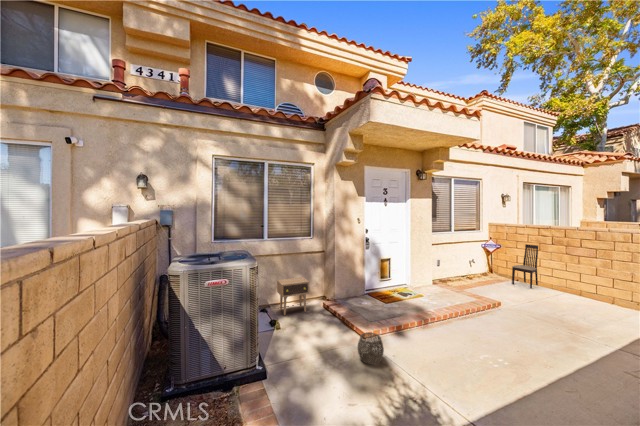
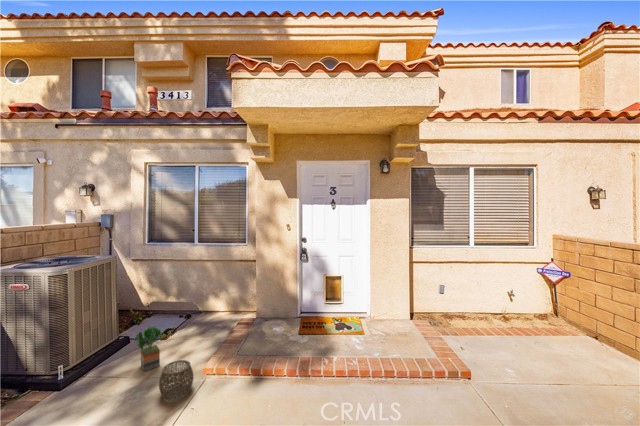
chair: present [512,244,538,288] -> none [570,275,628,357]
side table: present [277,277,309,315] -> none [192,287,230,325]
potted tree: none [301,314,323,355] -> present [135,327,165,371]

